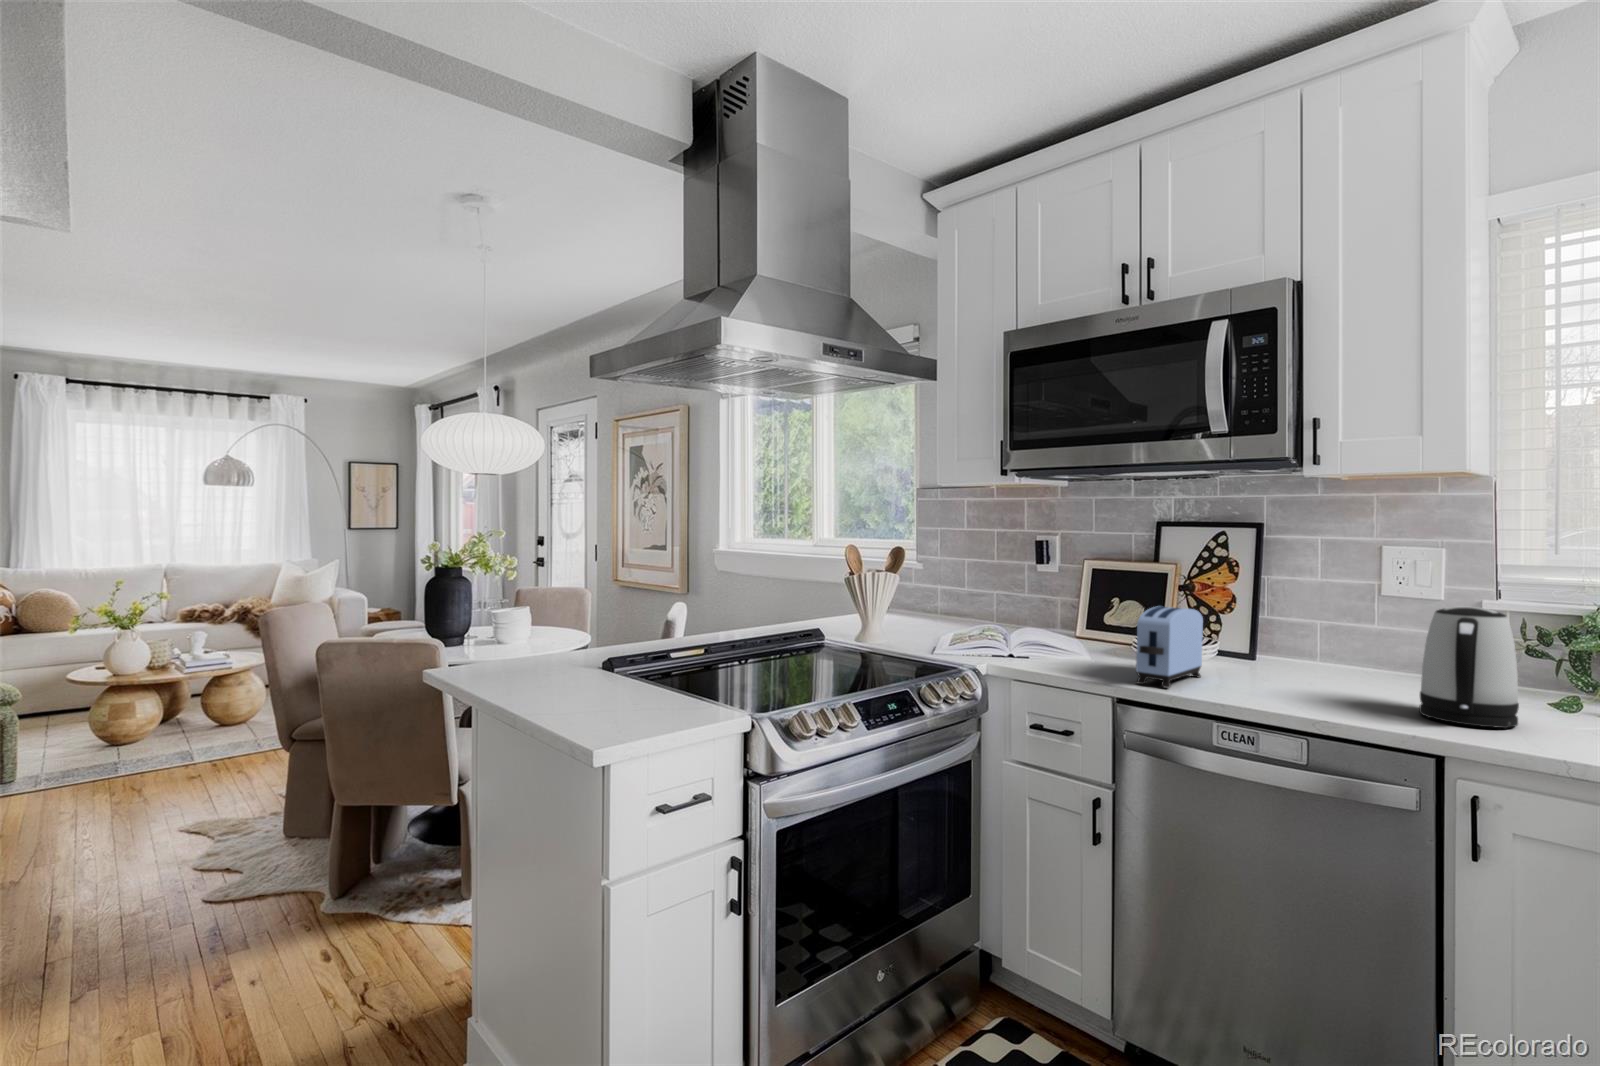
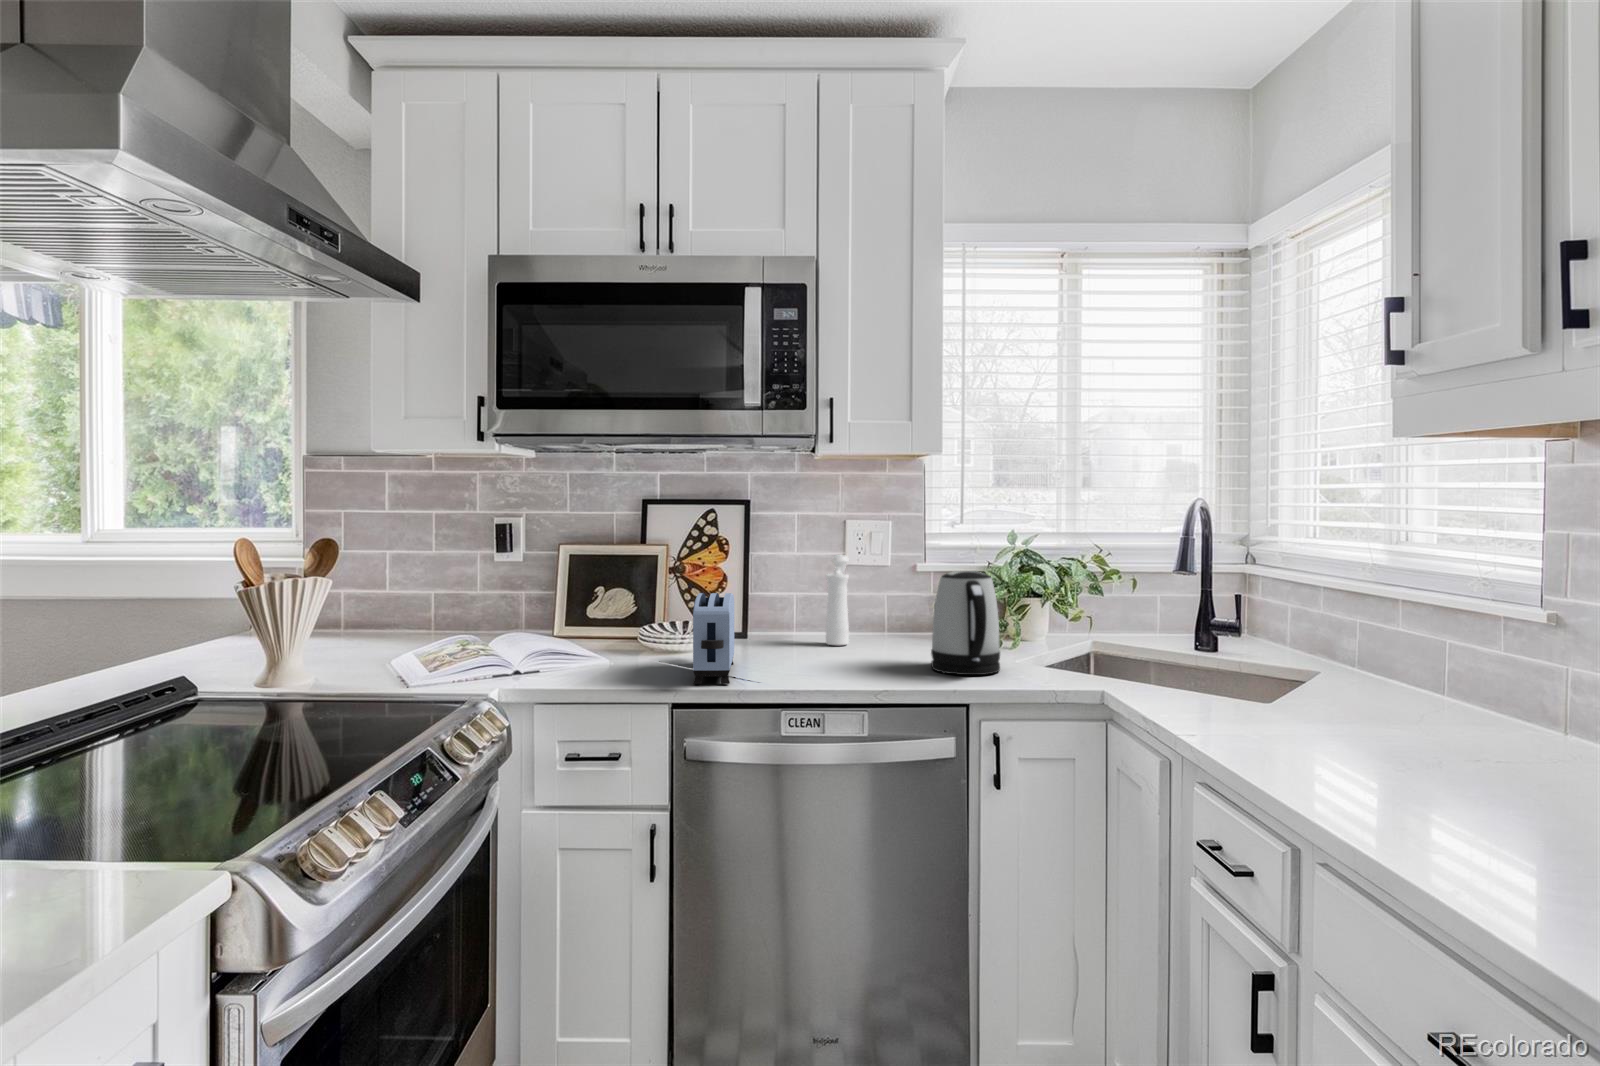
pepper mill: none [1331,584,1377,678] -> present [826,555,849,645]

